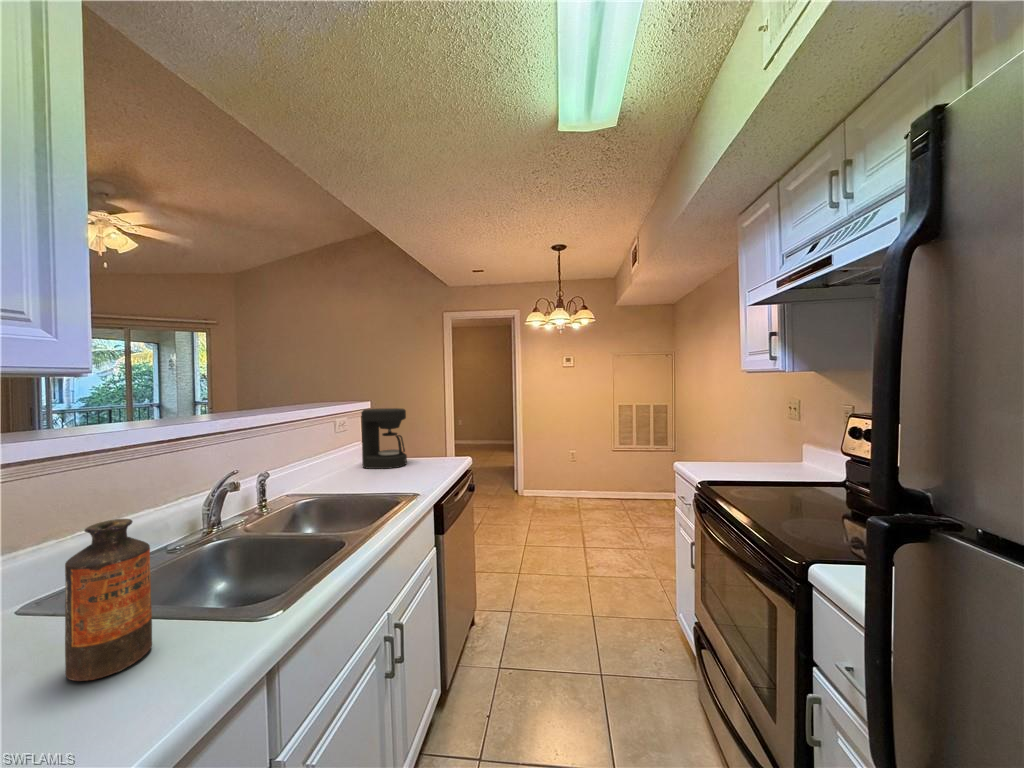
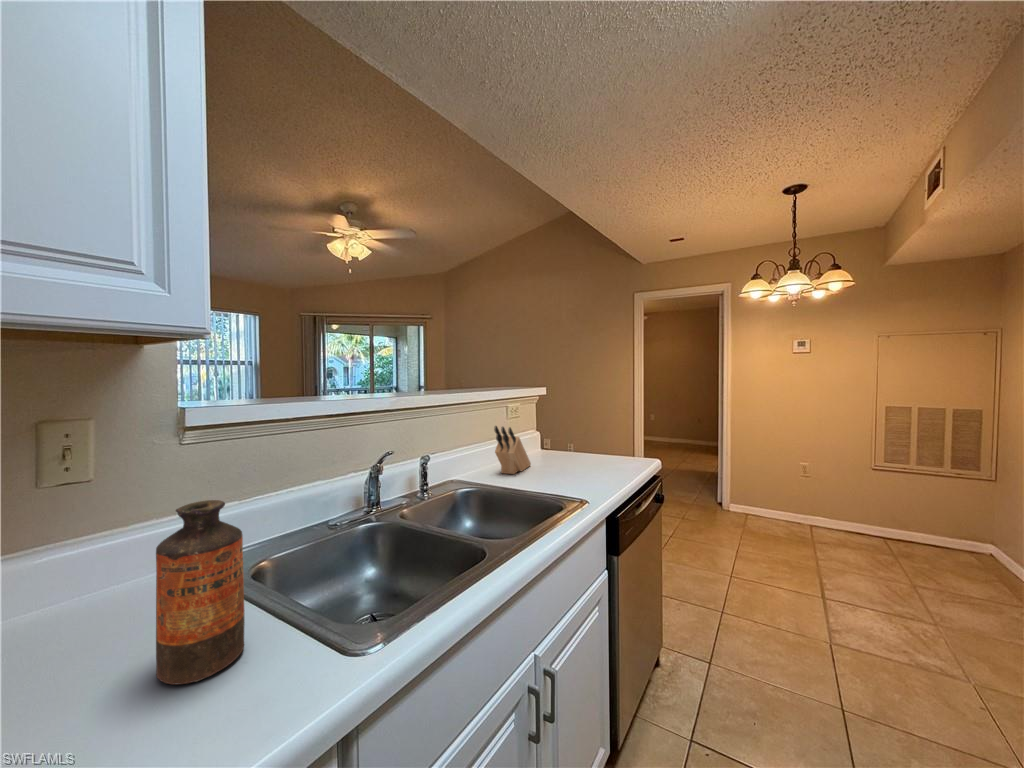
coffee maker: present [361,408,407,469] -> none [533,396,581,464]
knife block: none [329,439,362,482] -> present [494,426,531,474]

